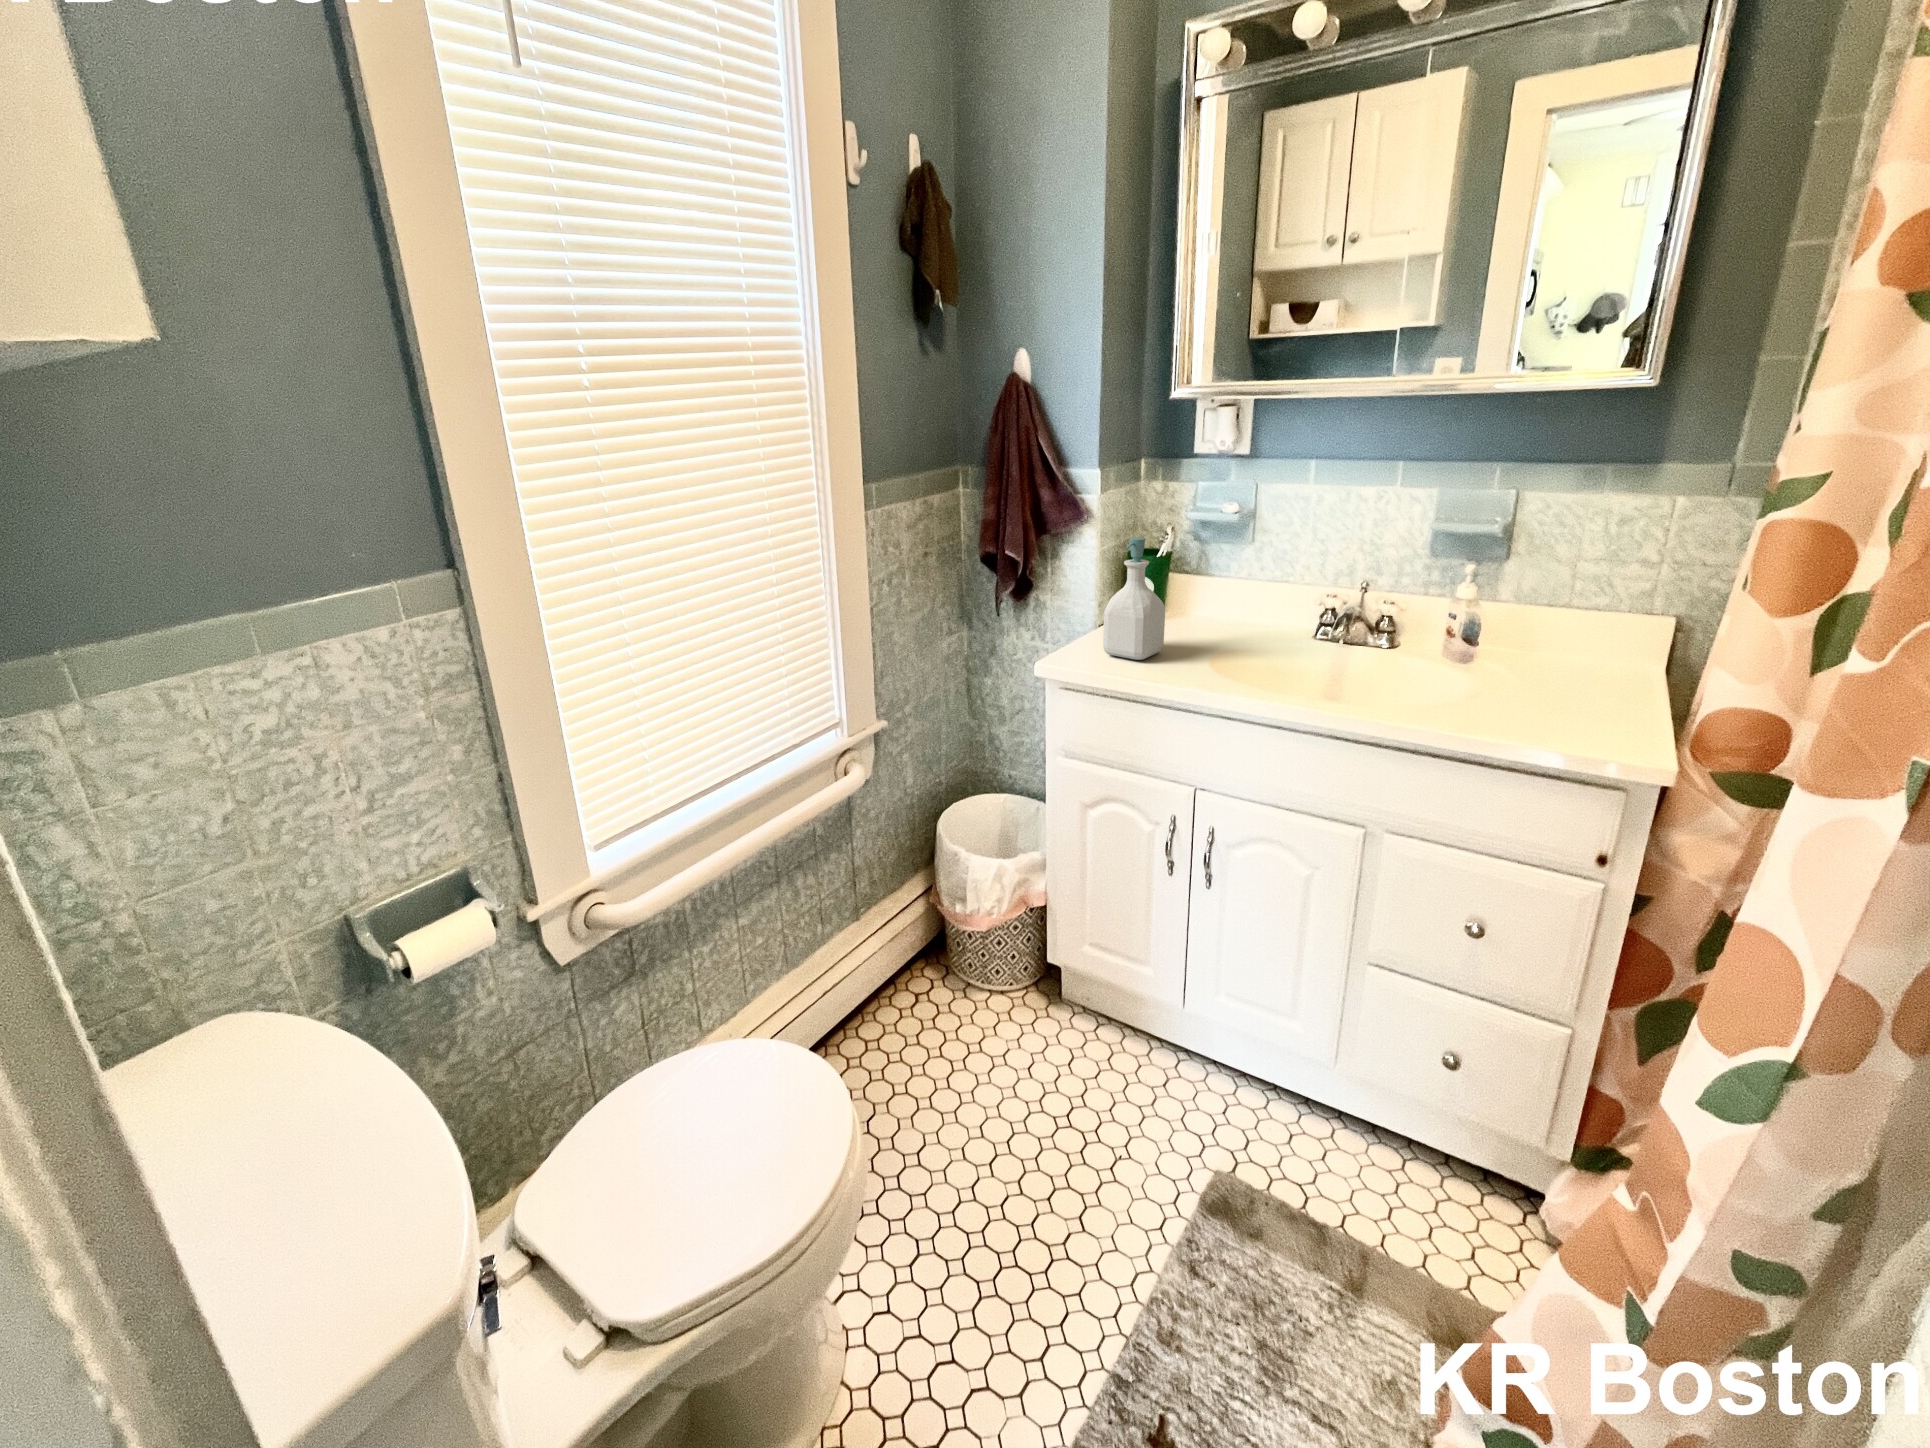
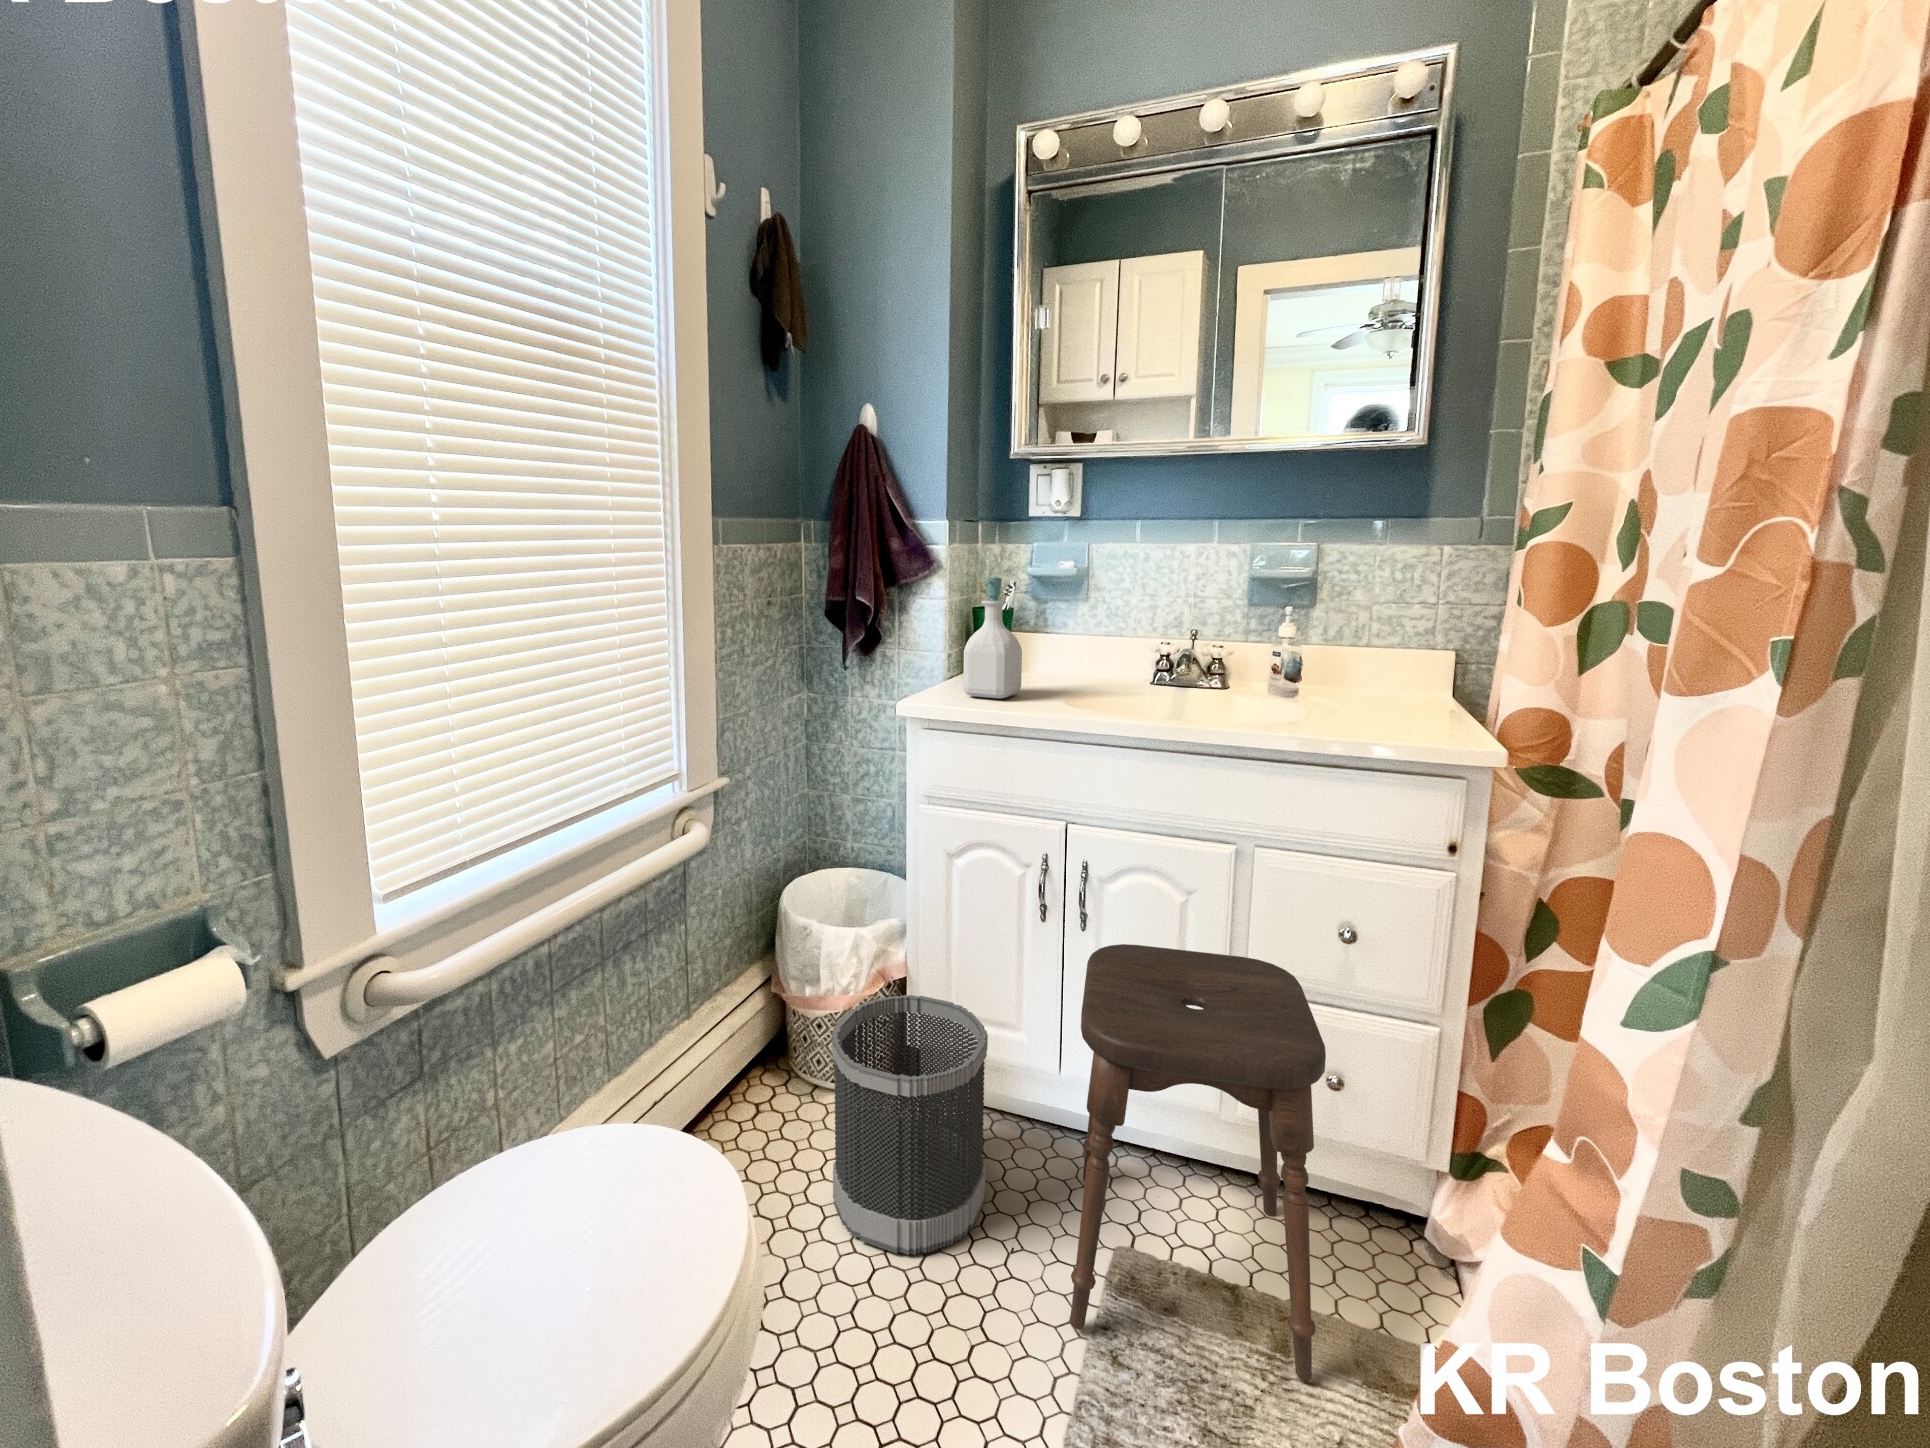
stool: none [1159,909,1423,1326] -> present [1071,944,1326,1381]
wastebasket: none [966,924,1107,1145] -> present [832,995,988,1255]

